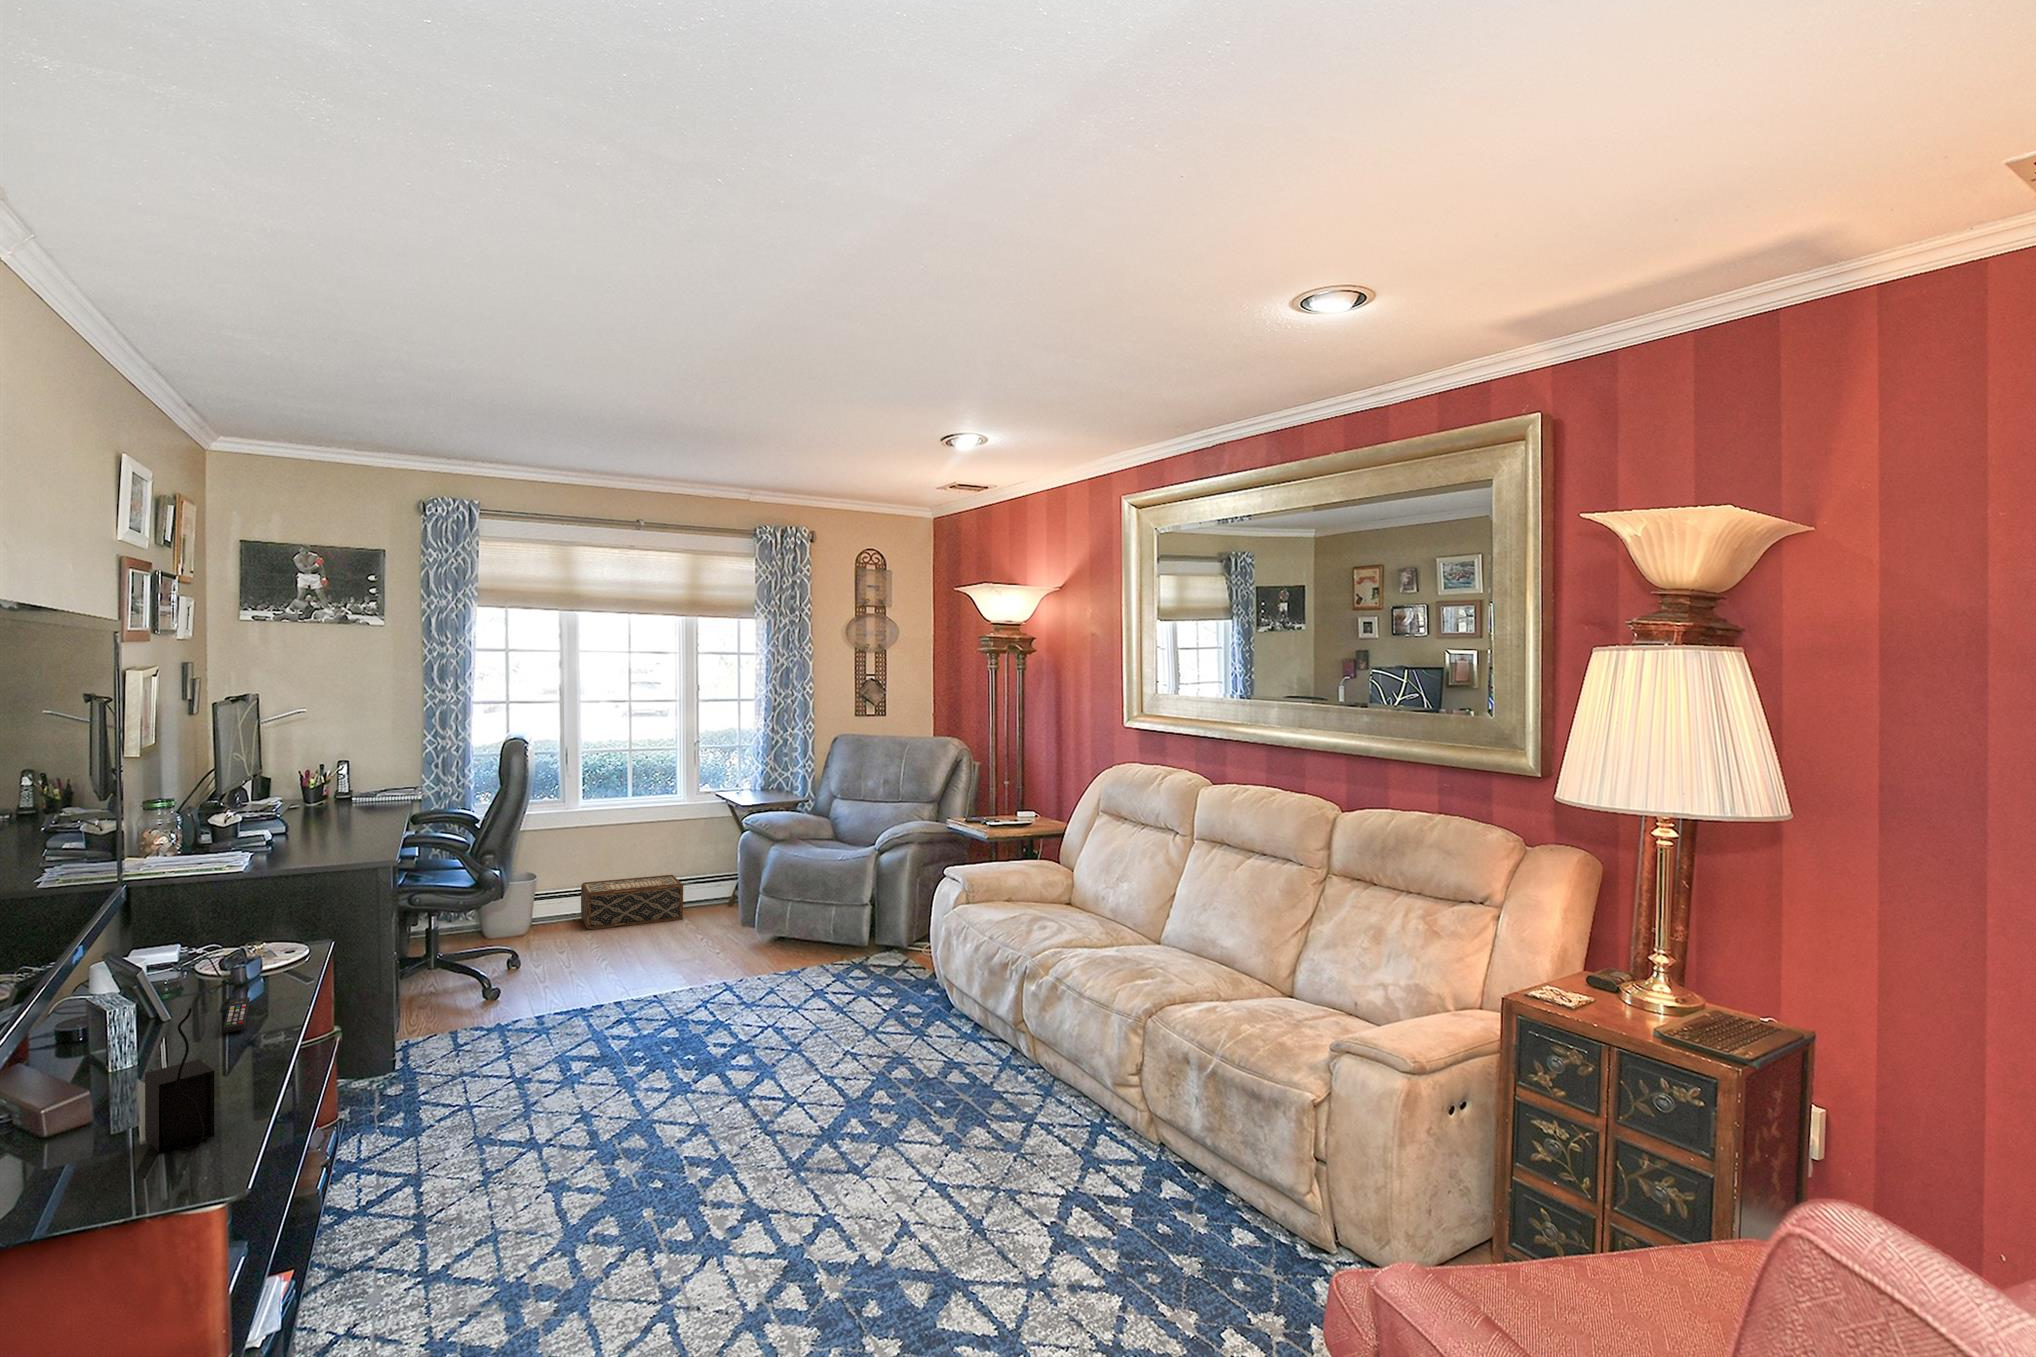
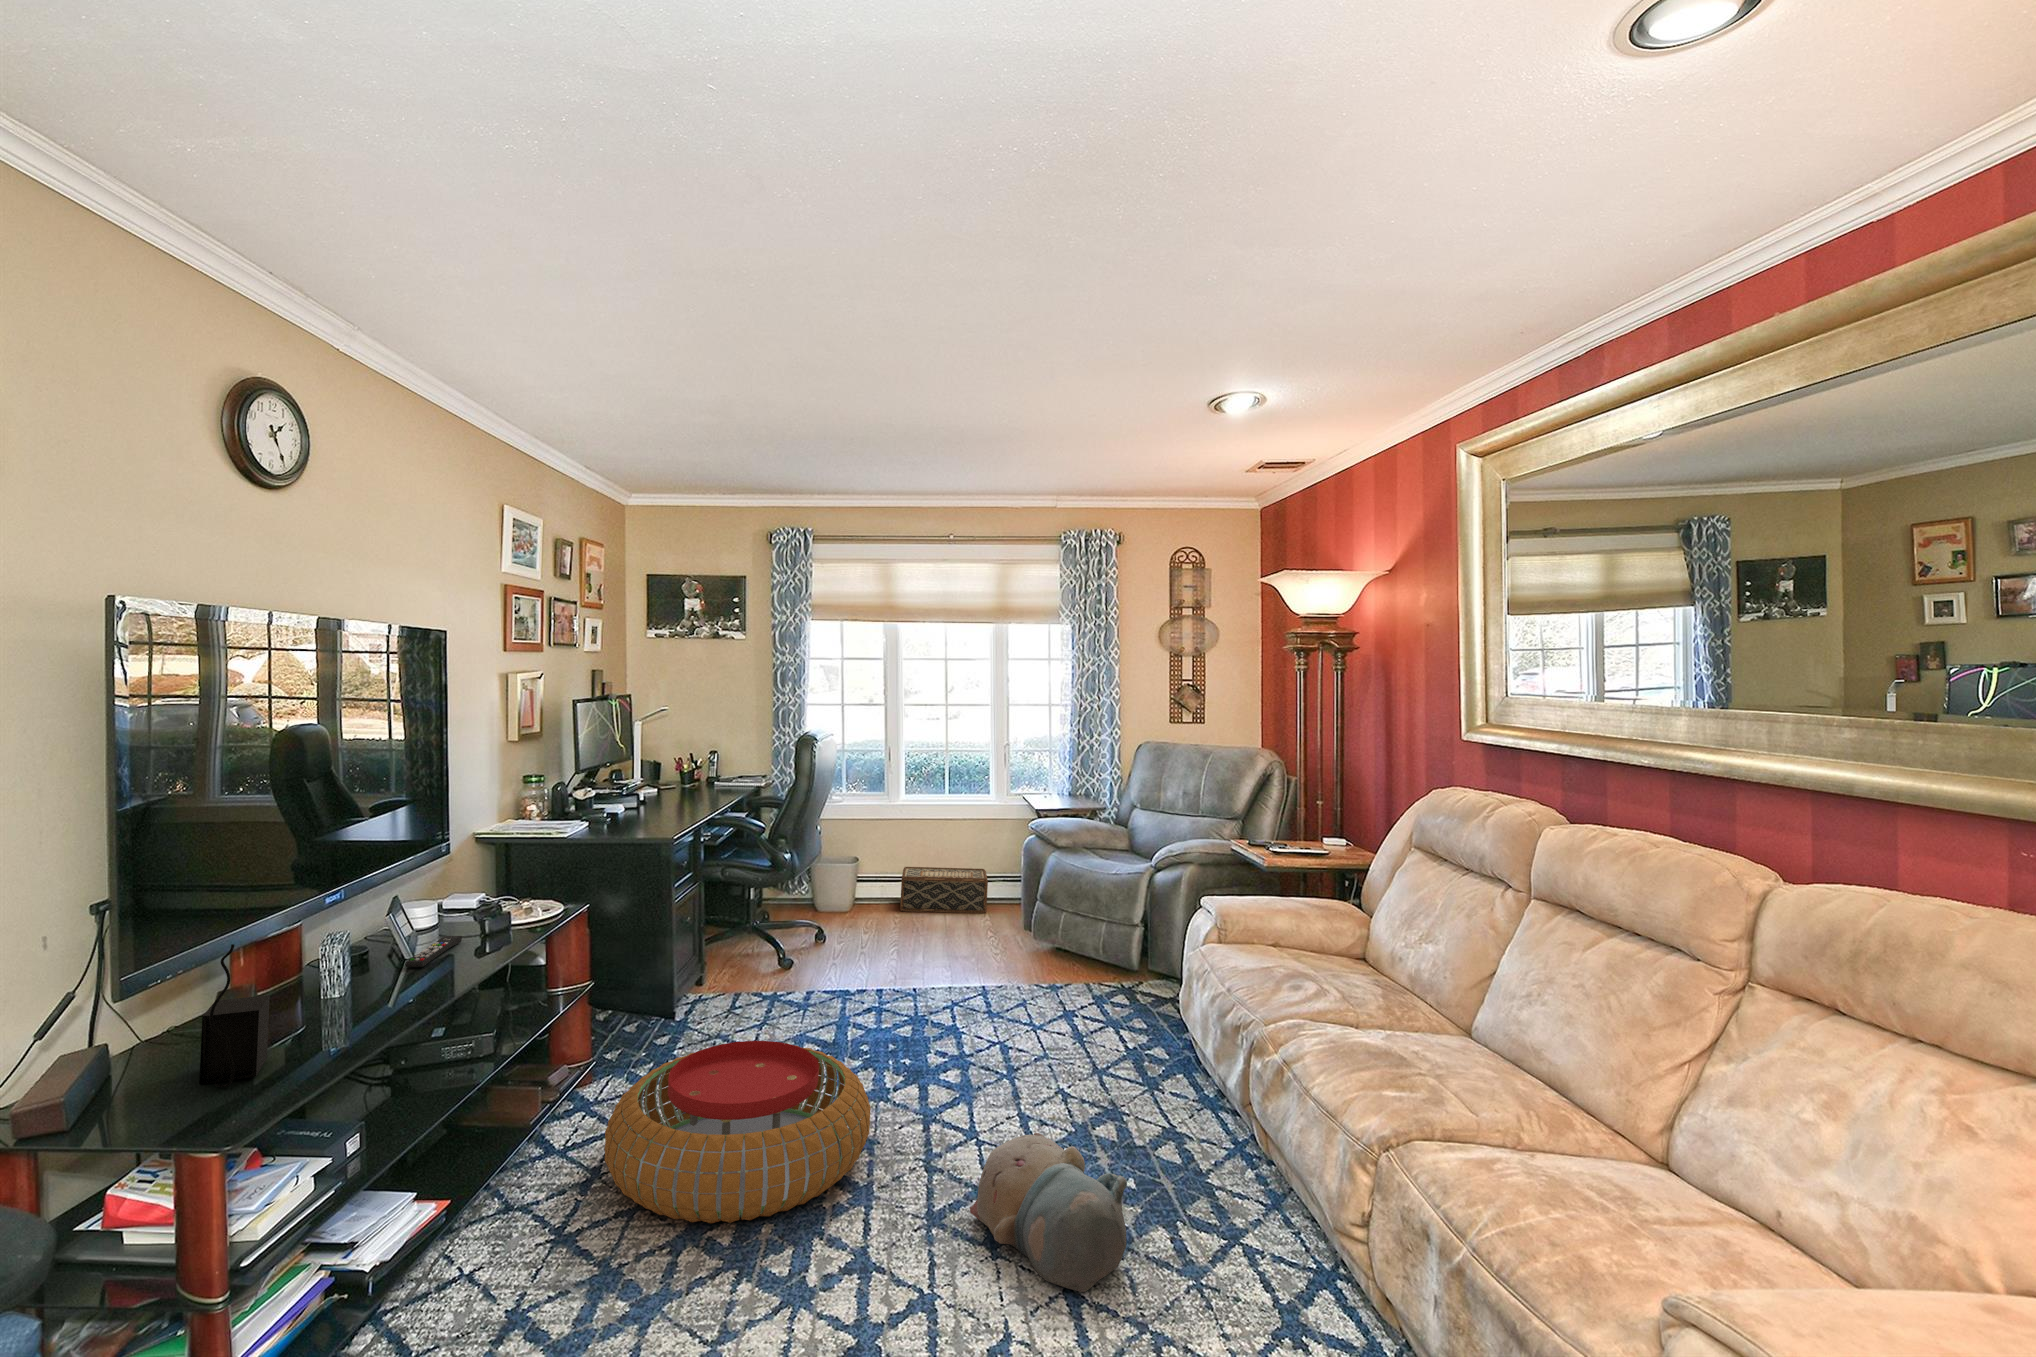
pouf: none [443,1052,710,1222] -> present [604,1041,871,1223]
plush toy: none [824,1078,967,1181] -> present [970,1133,1127,1292]

